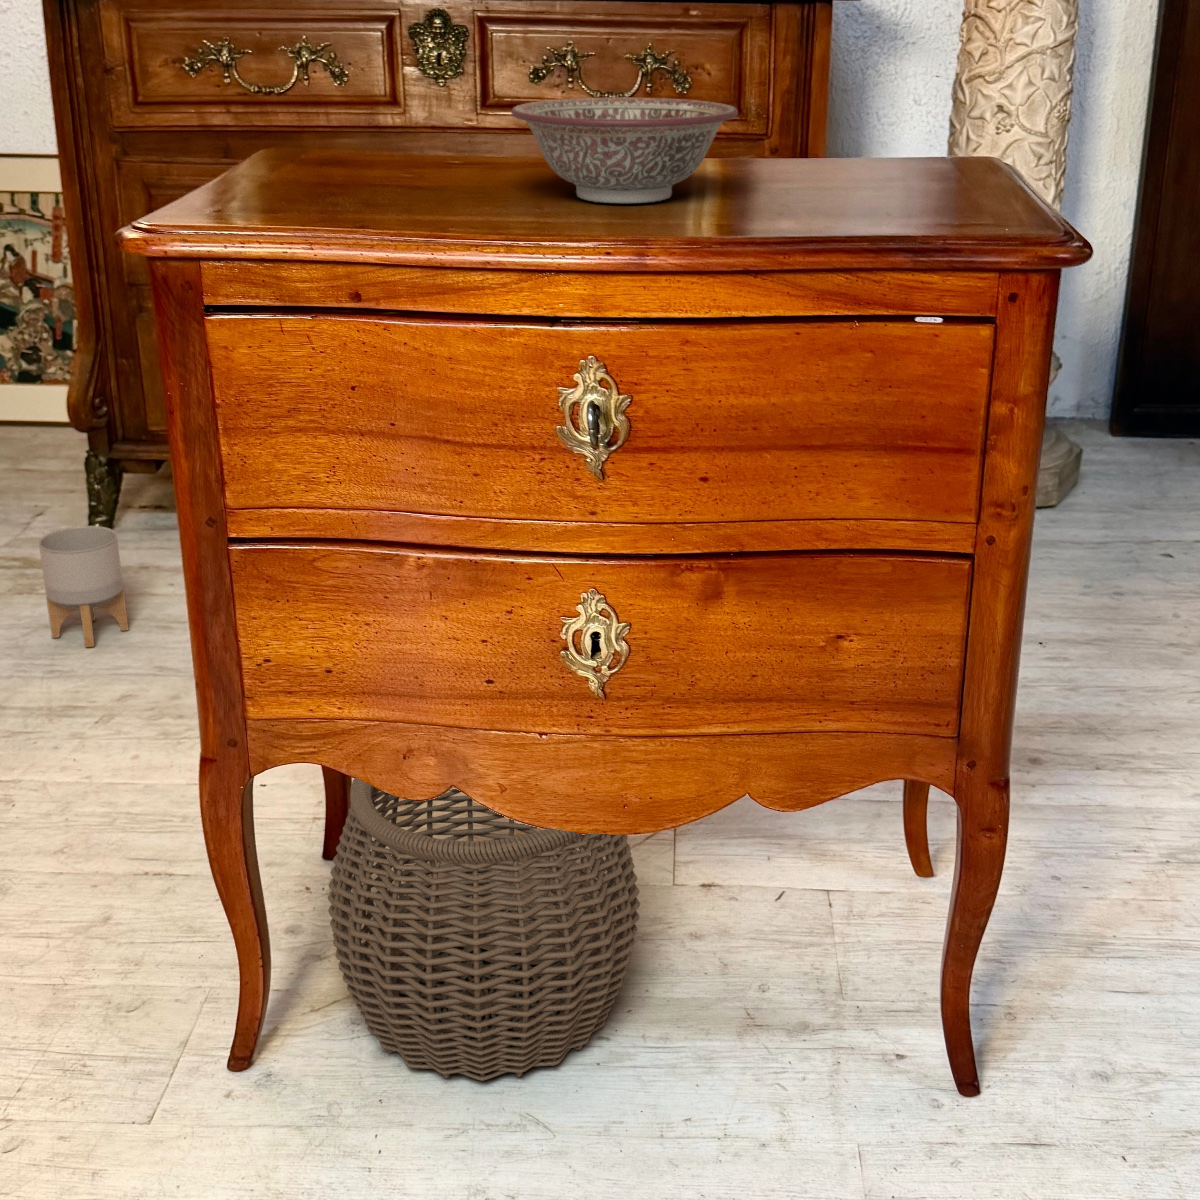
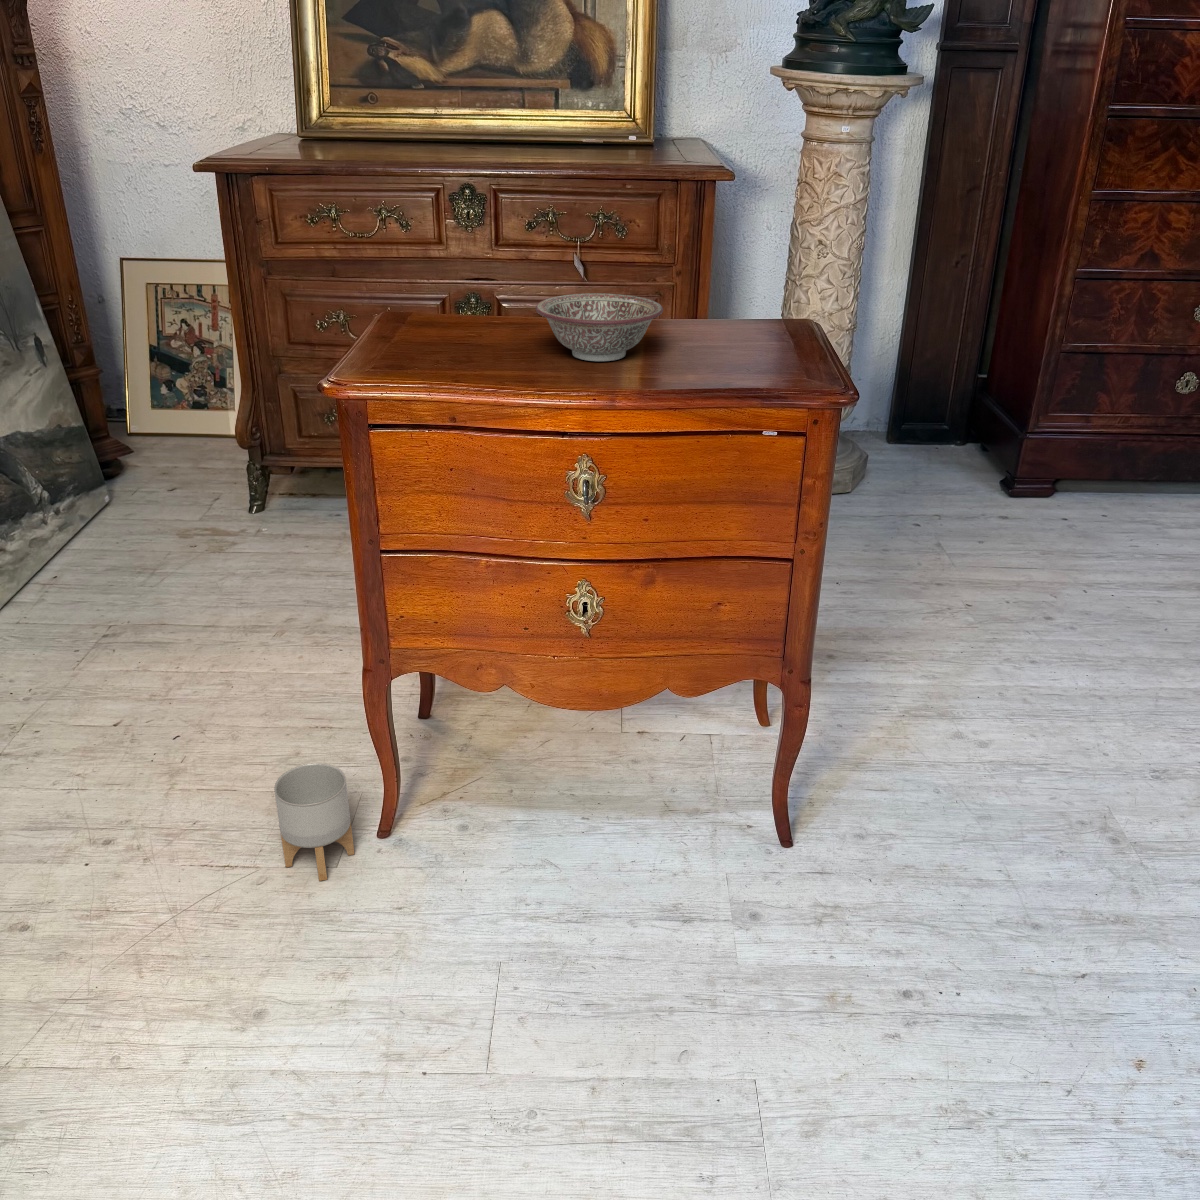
planter: present [39,526,128,647] -> present [274,763,354,881]
woven basket: present [328,778,640,1081] -> none [431,645,607,844]

